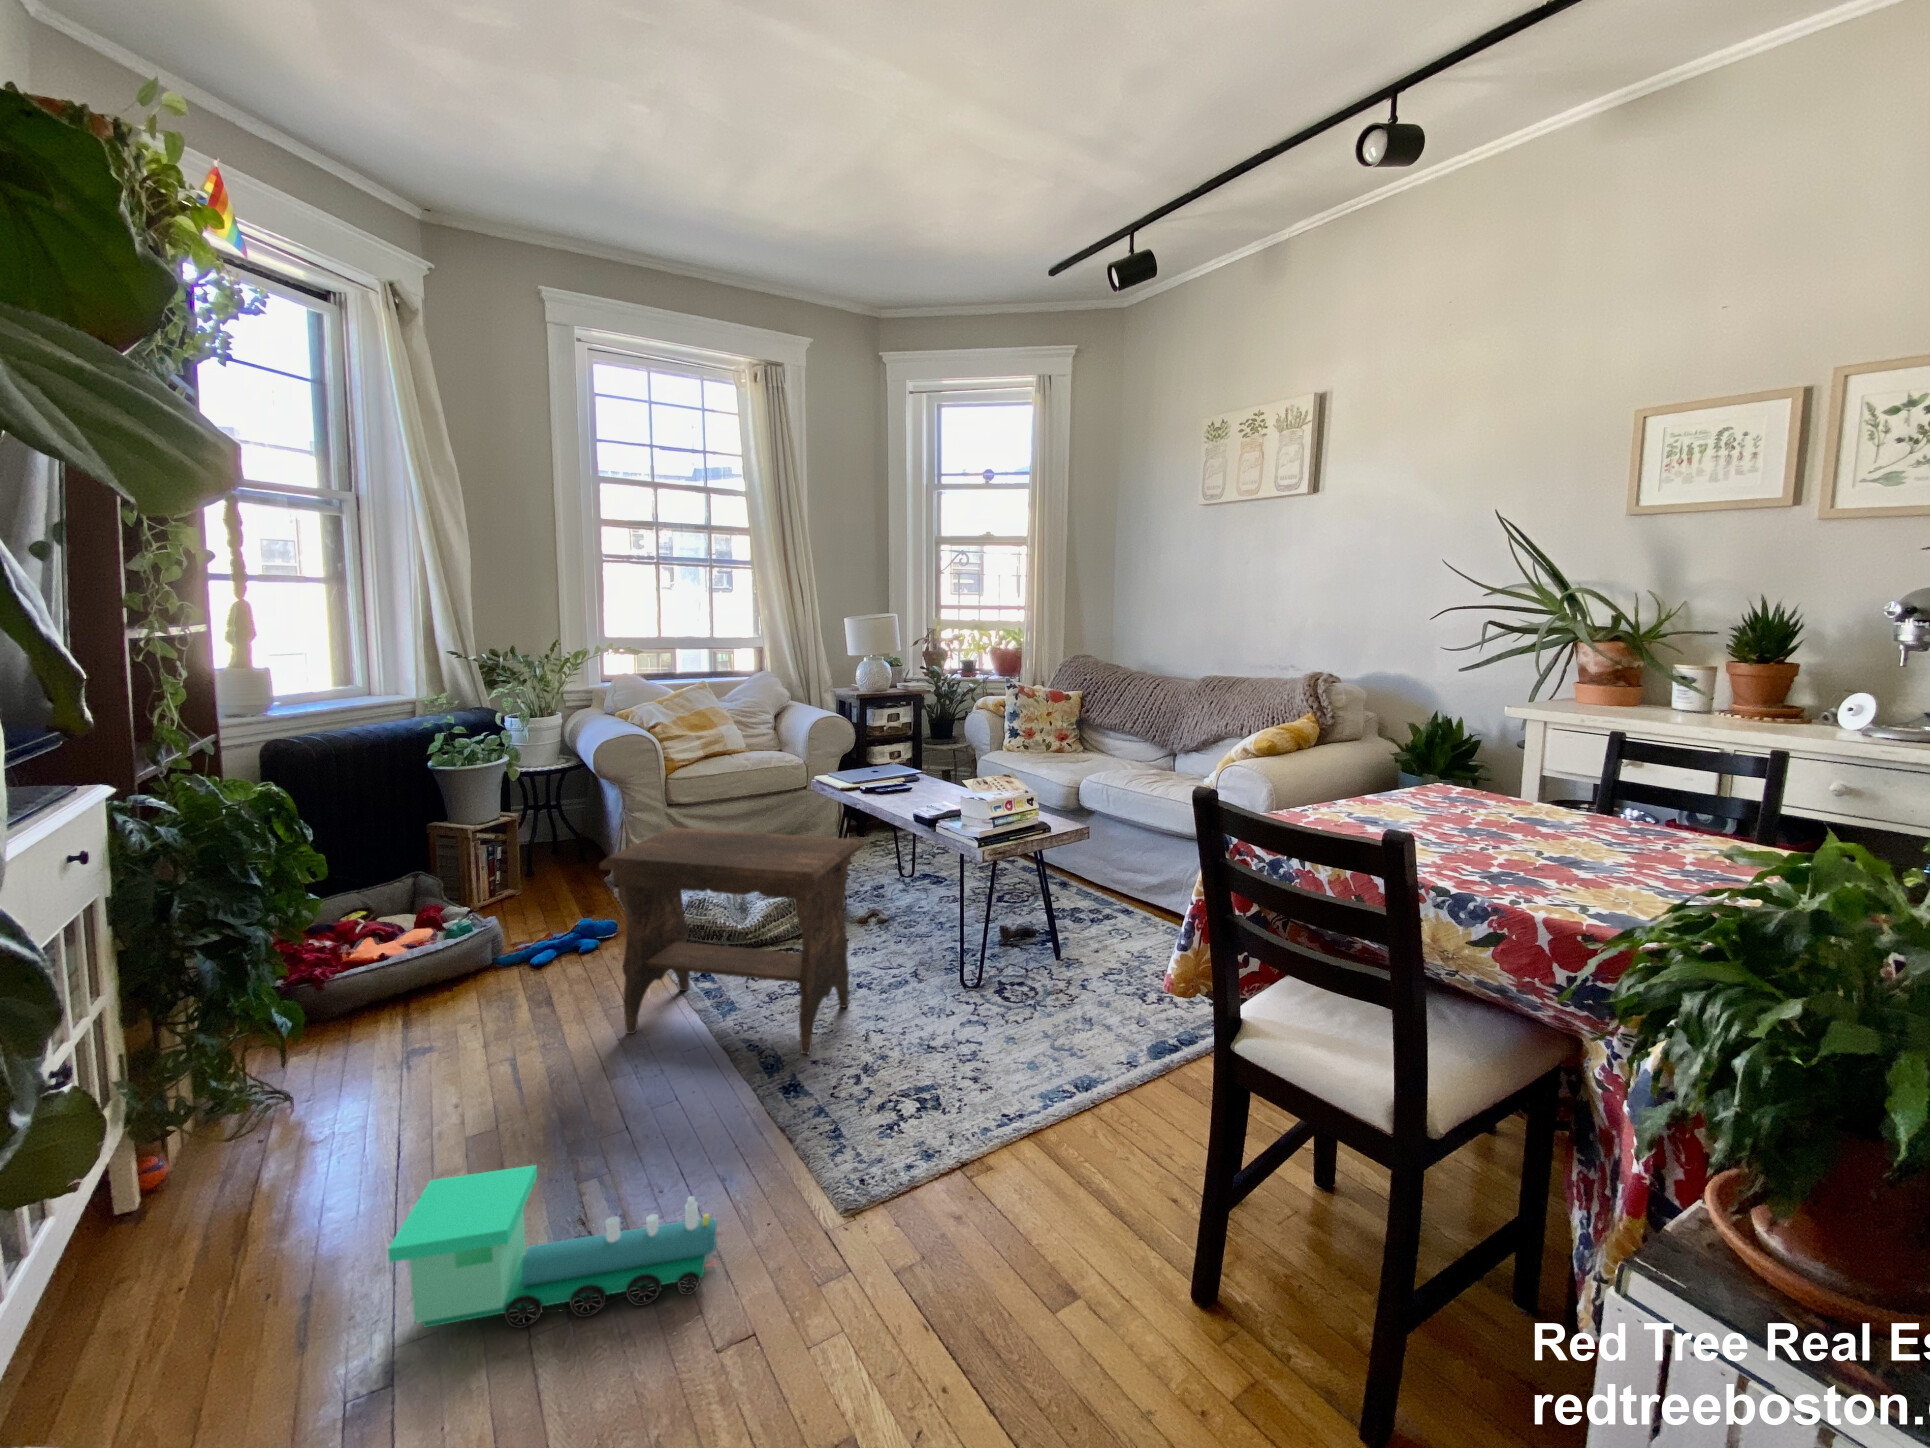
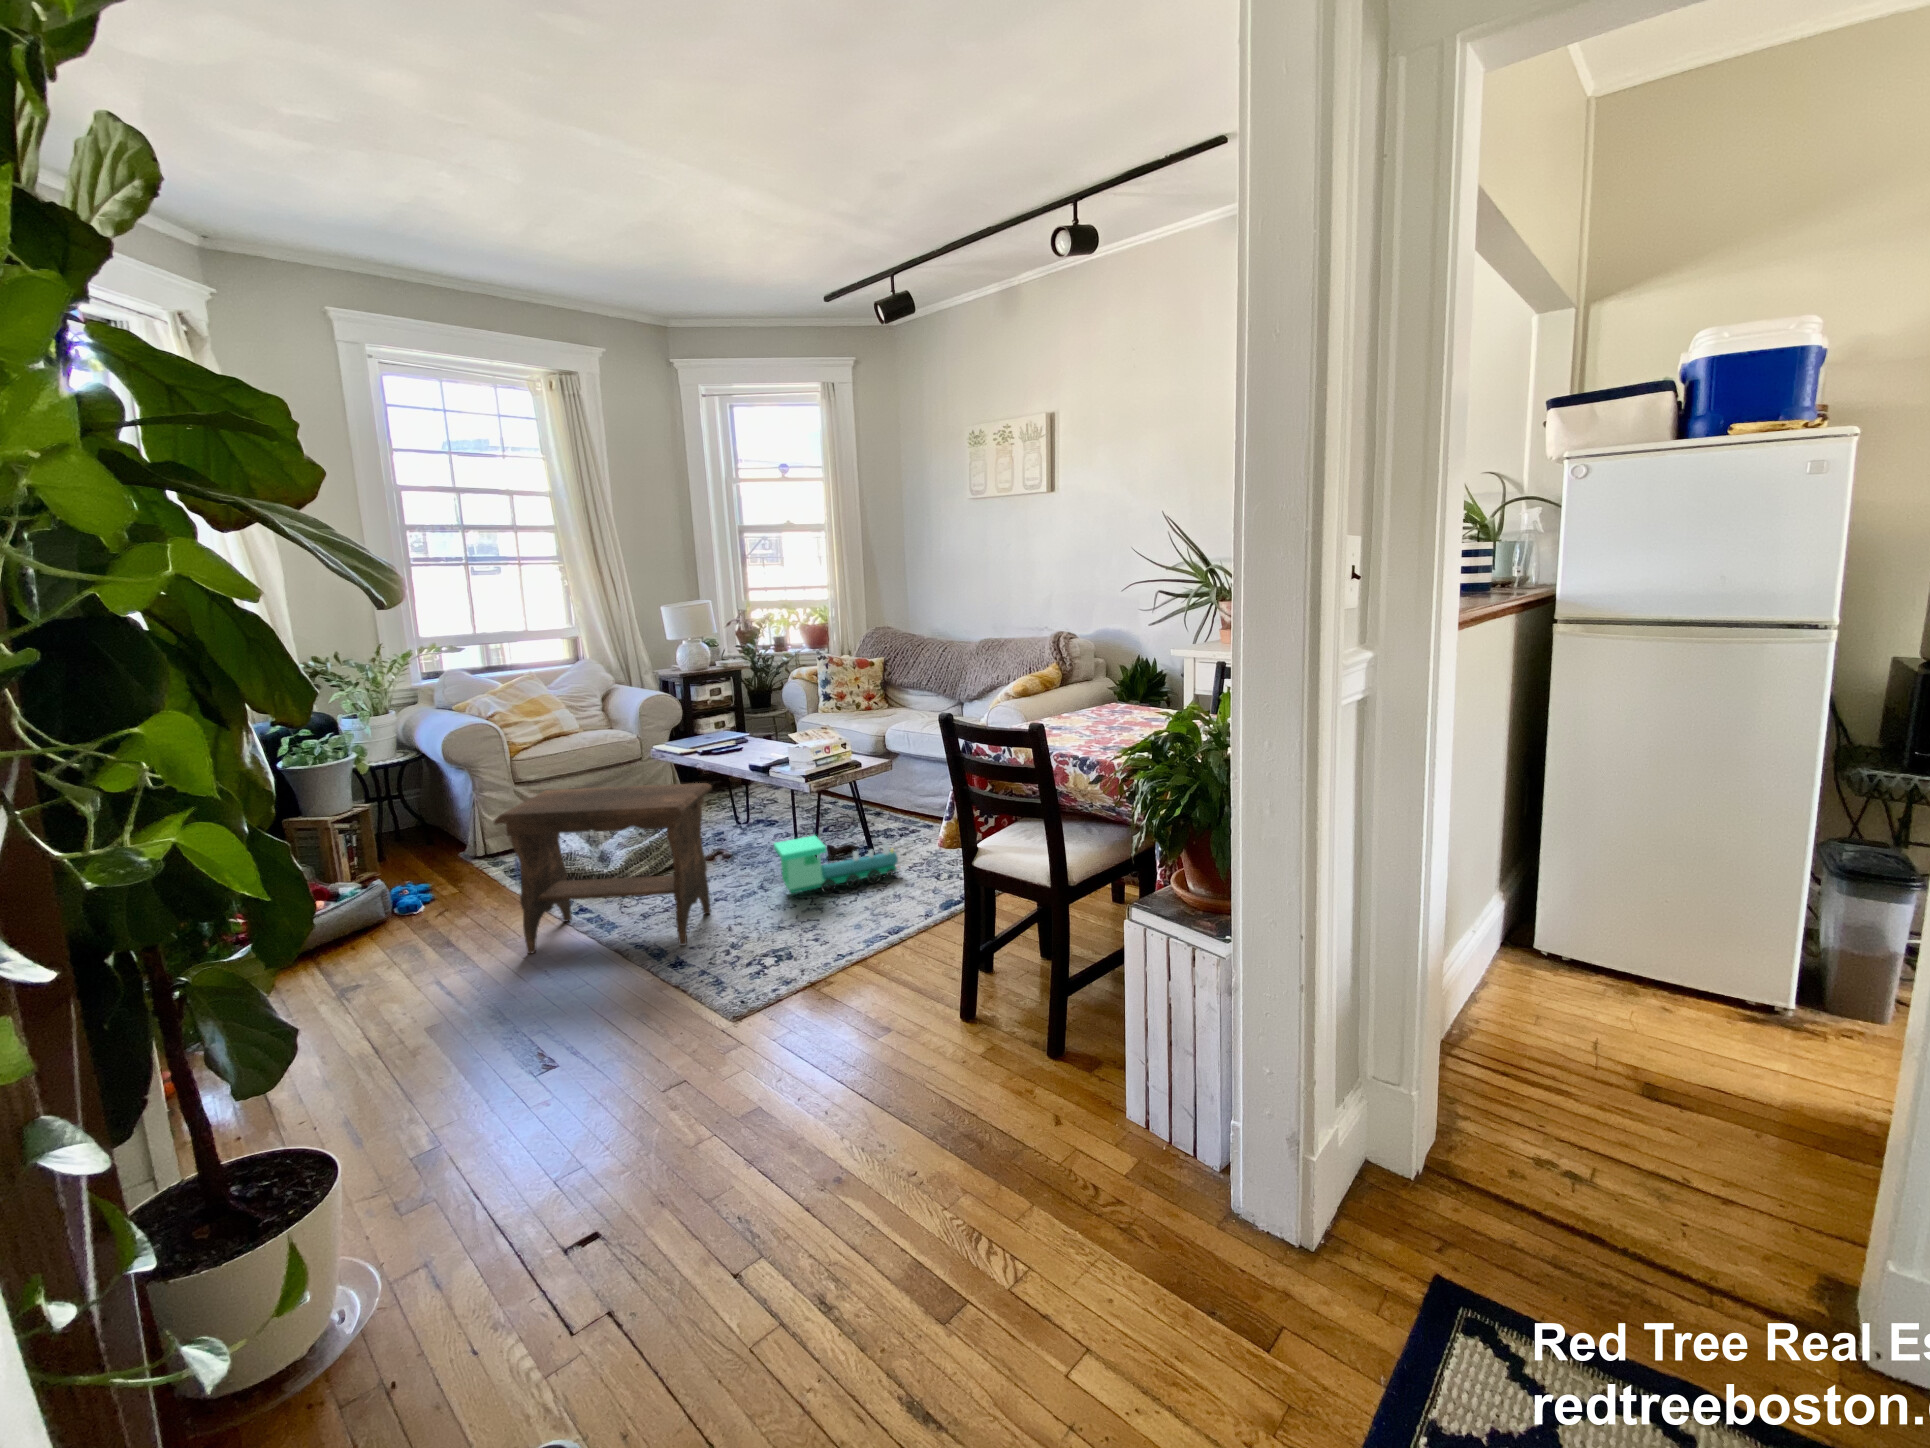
toy train: present [388,1165,720,1329] -> present [774,836,898,893]

